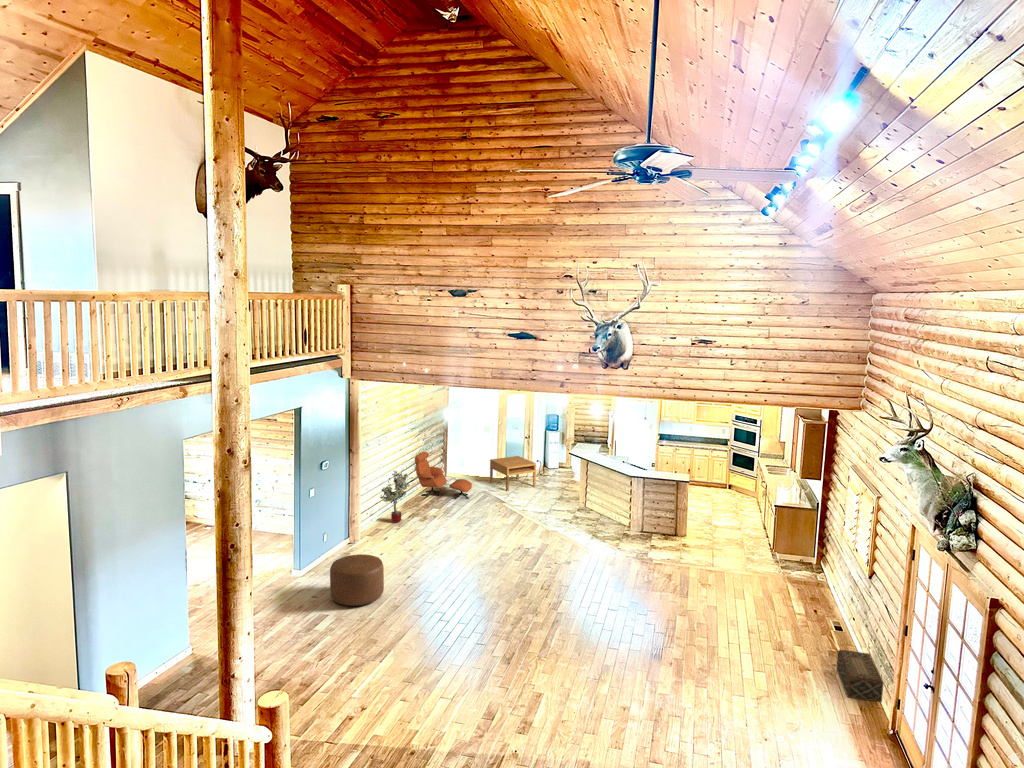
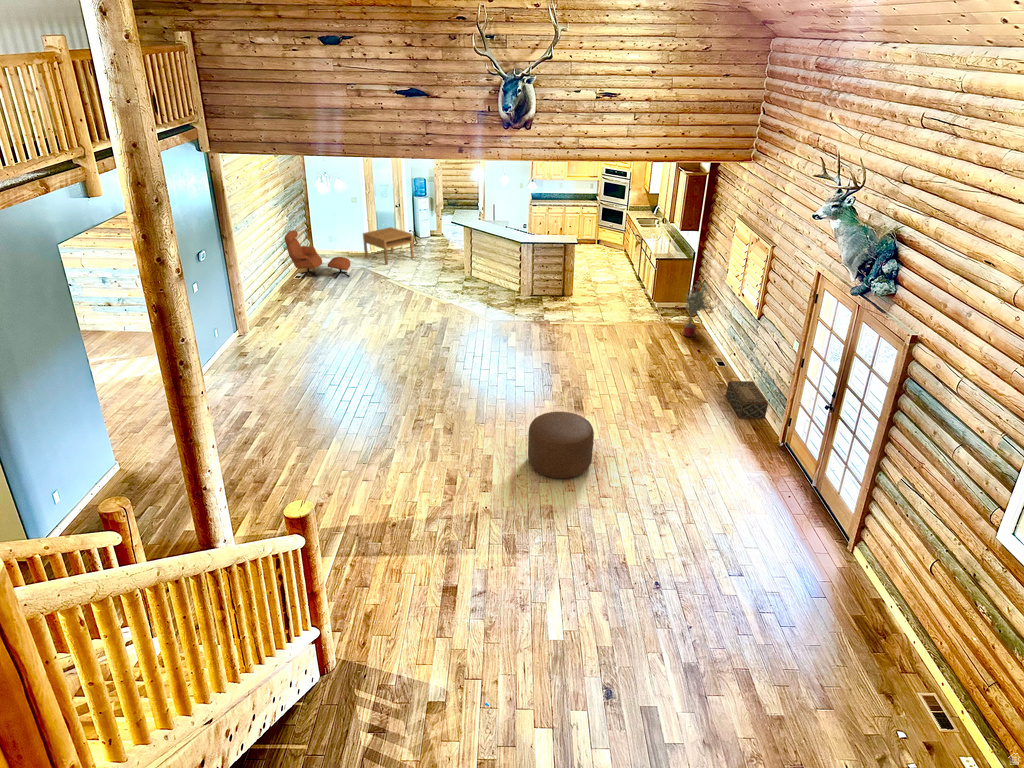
potted tree: present [380,471,409,523] -> present [684,282,714,337]
ottoman: present [330,554,384,606] -> present [528,412,594,478]

